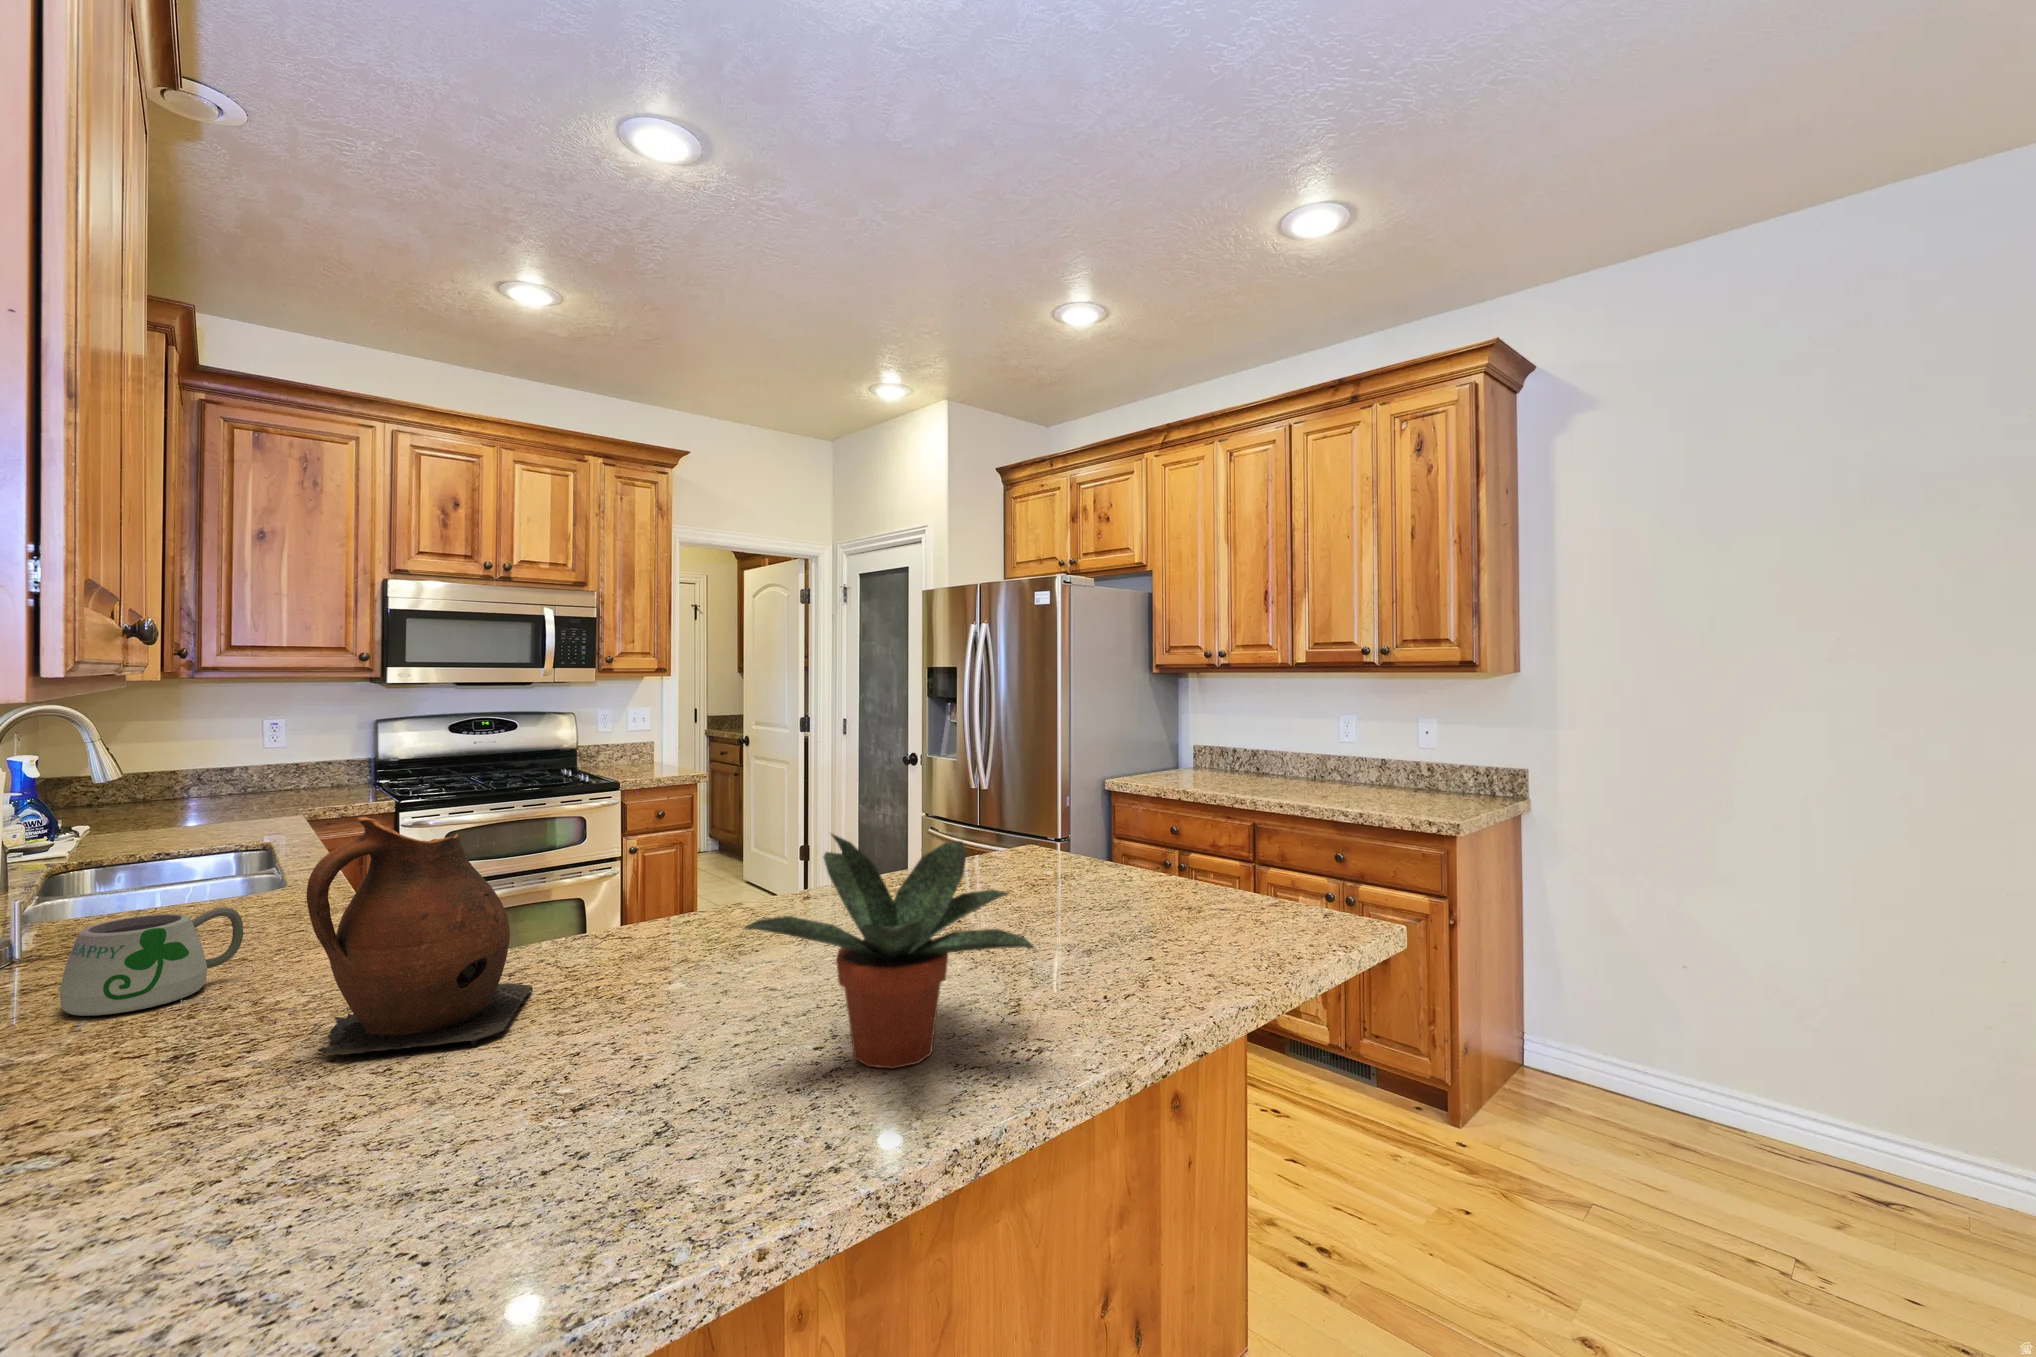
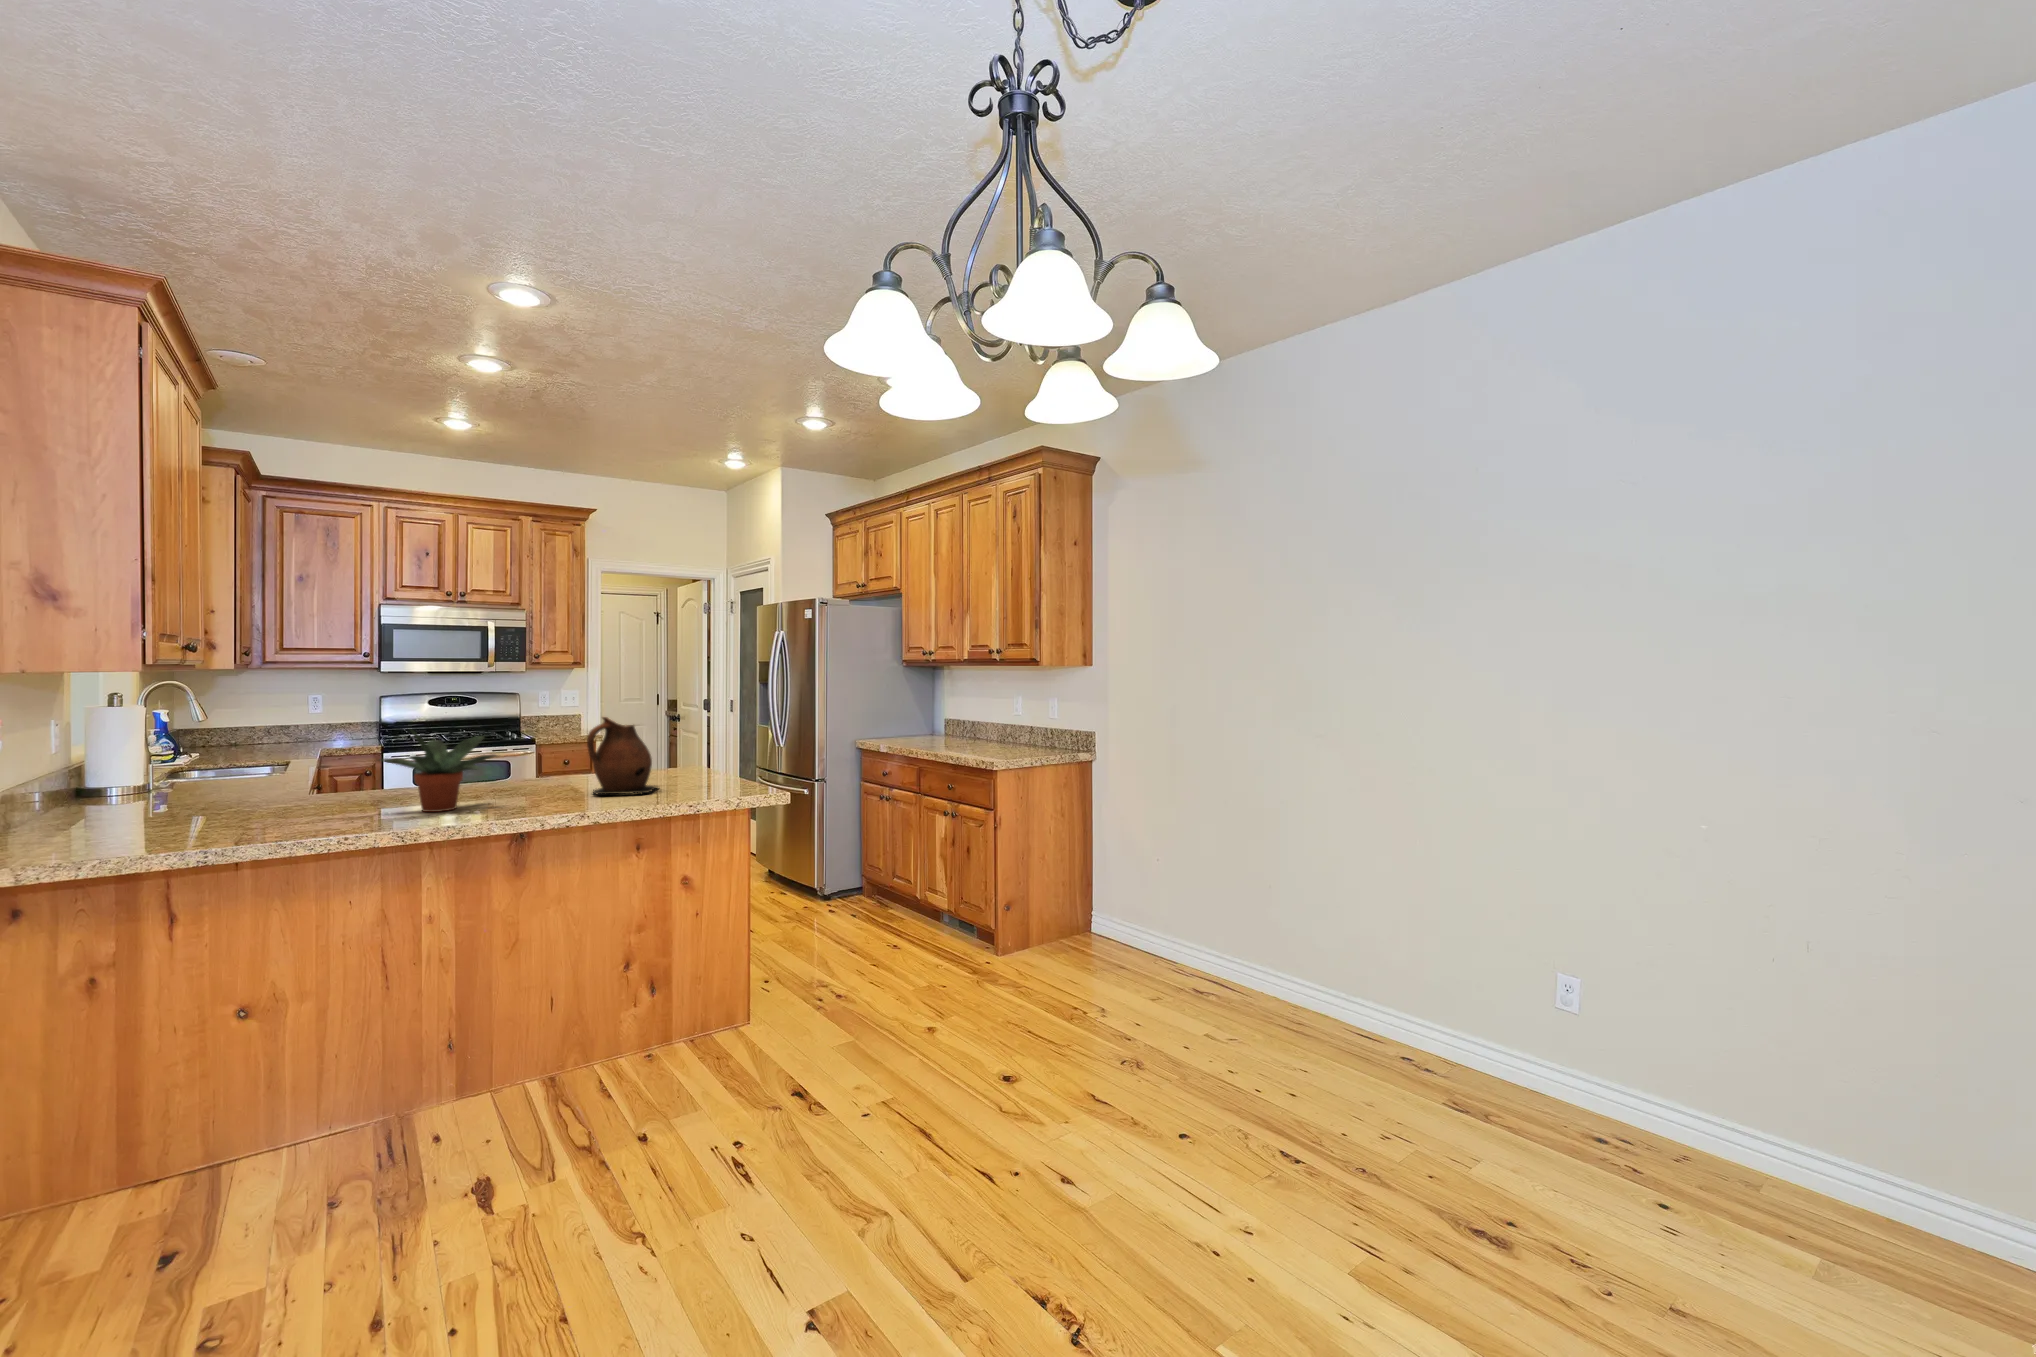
ceramic pitcher: present [307,817,533,1055] -> present [587,717,658,794]
mug: present [59,907,243,1016] -> none [160,766,234,802]

